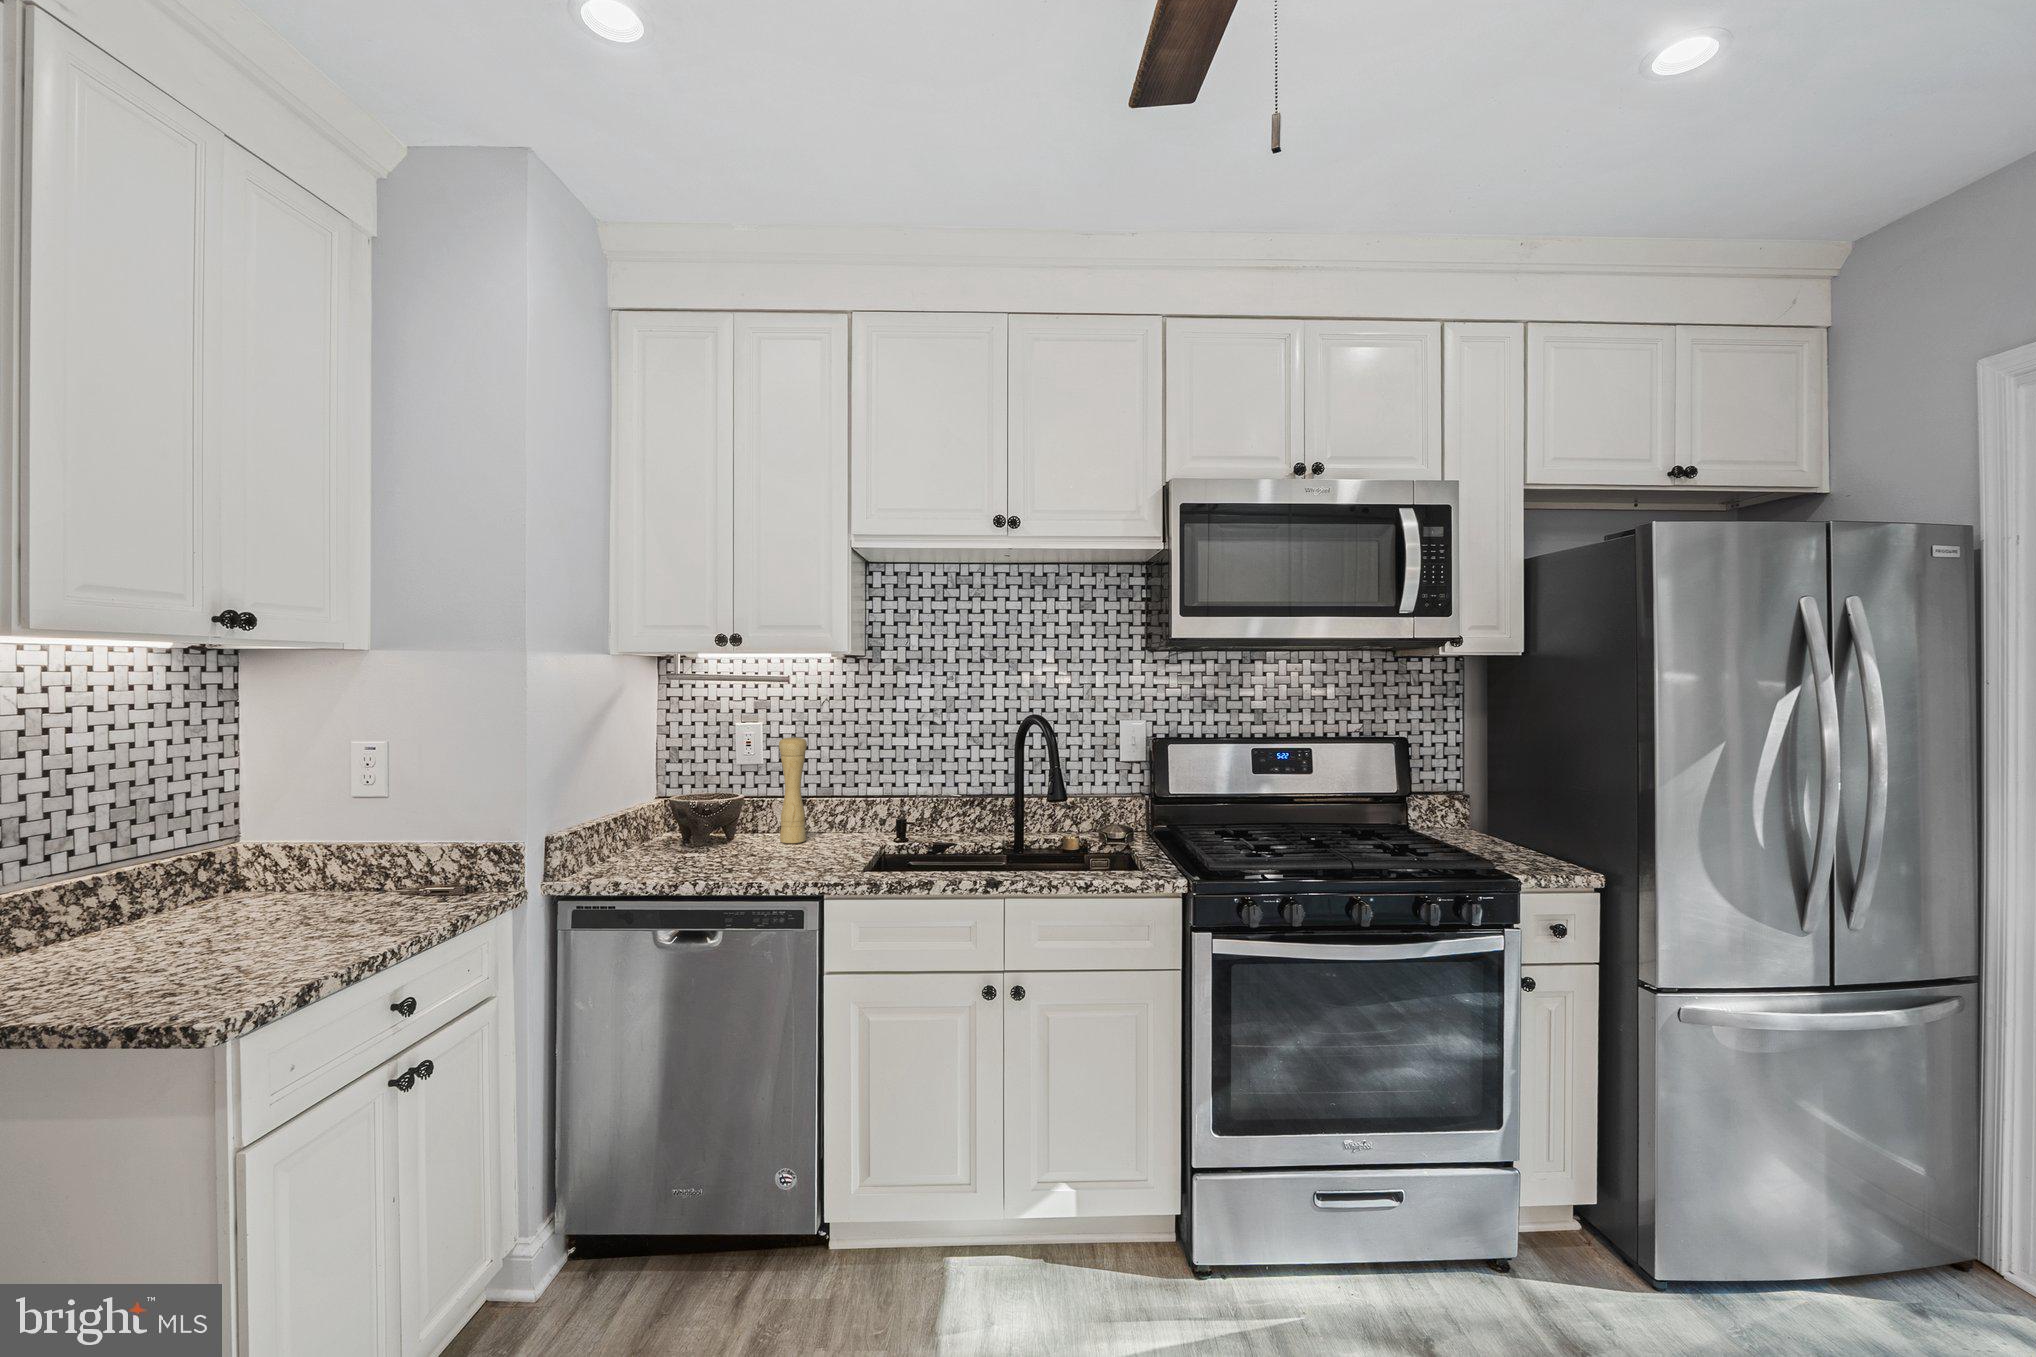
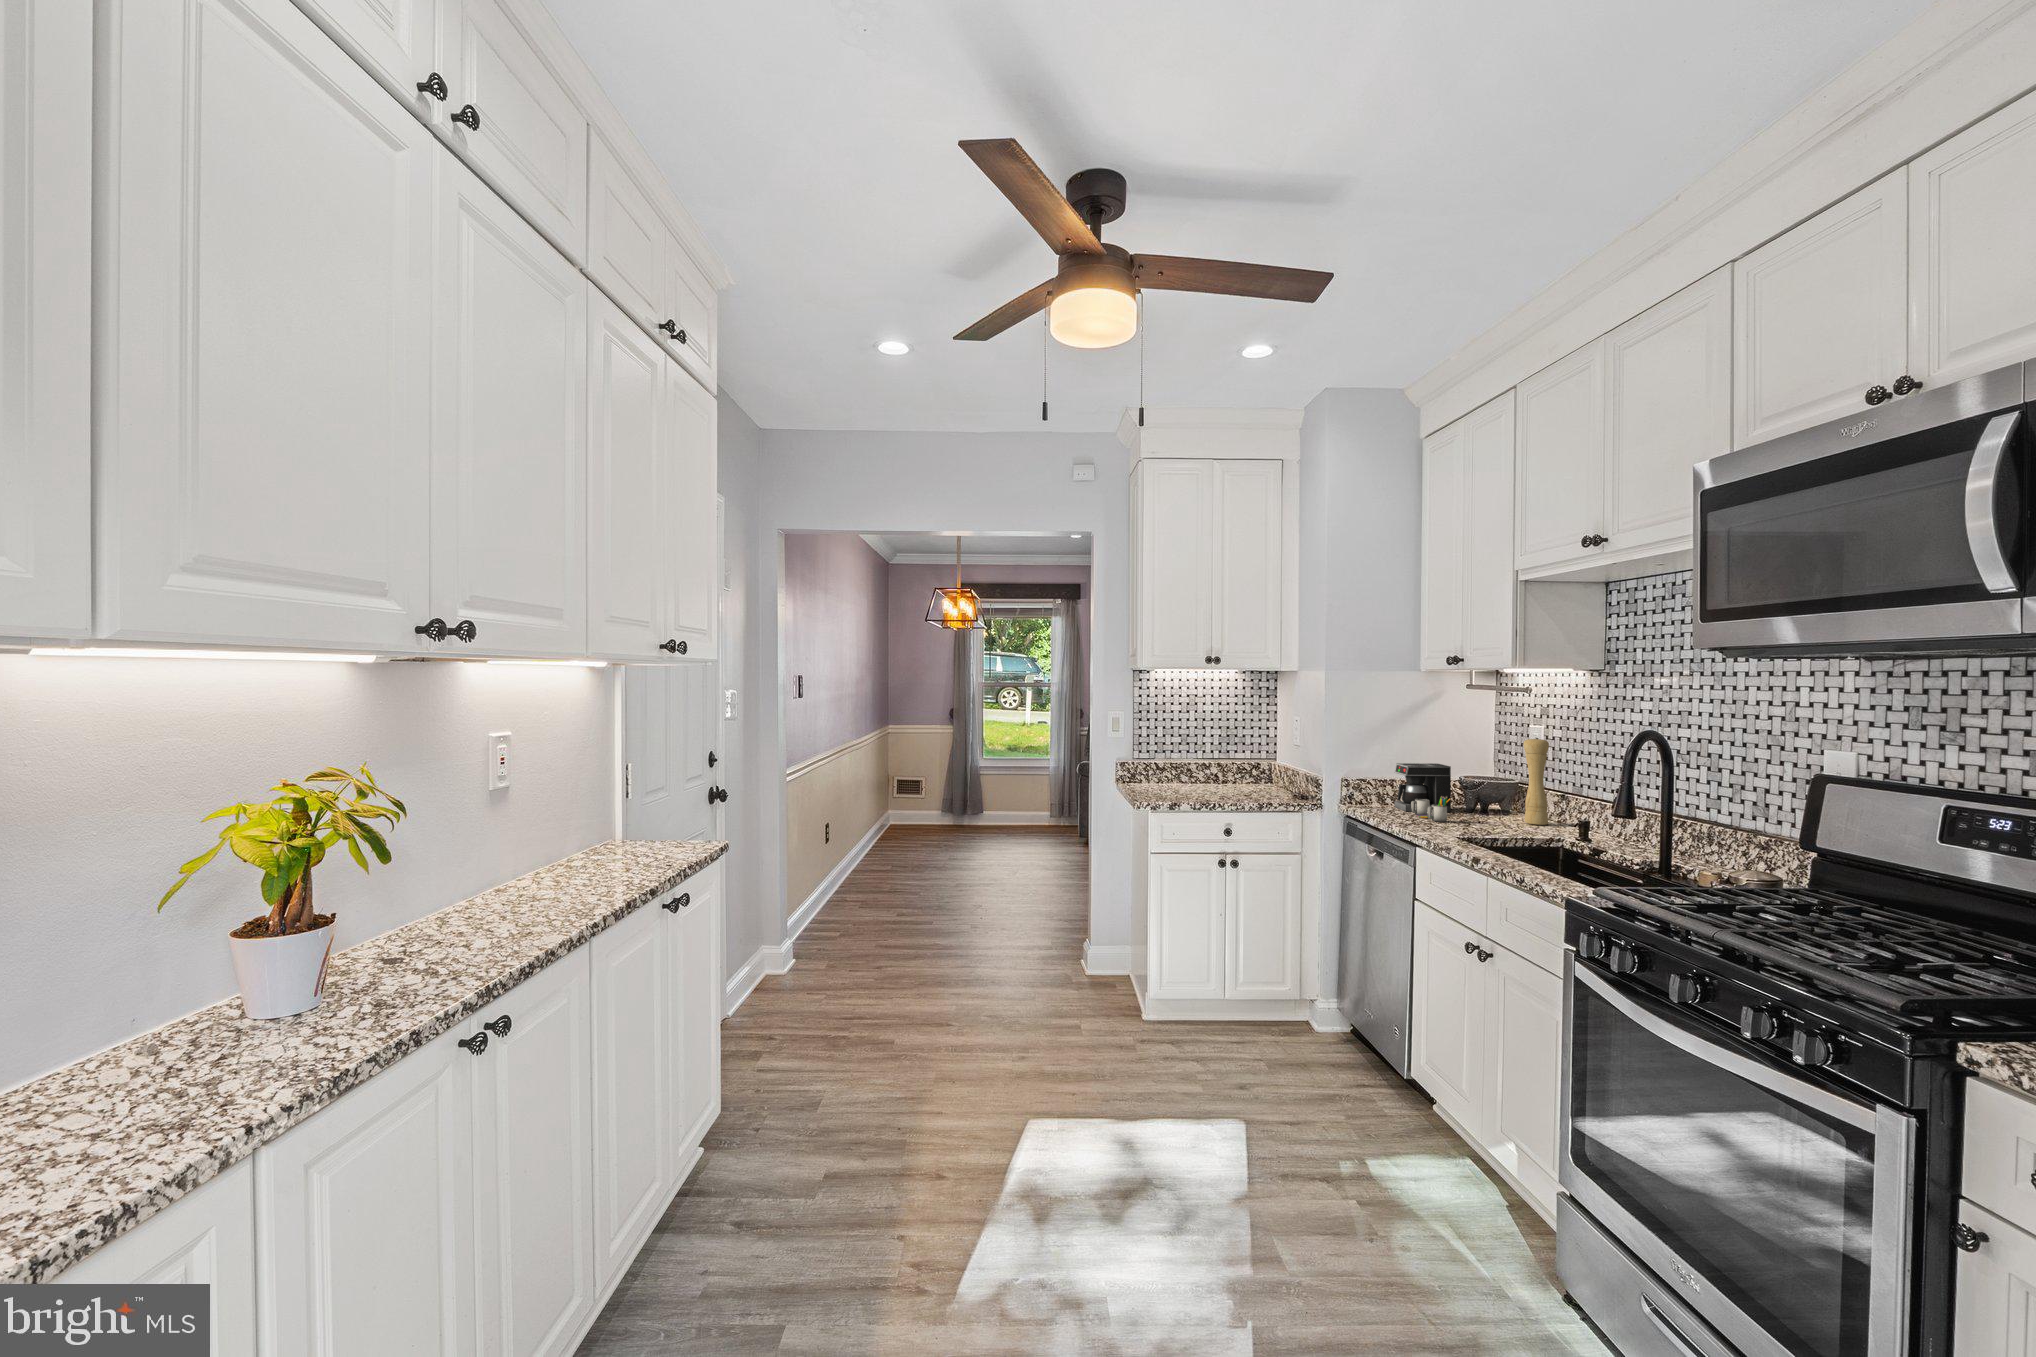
coffee maker: none [627,788,774,868] -> present [1394,763,1451,822]

